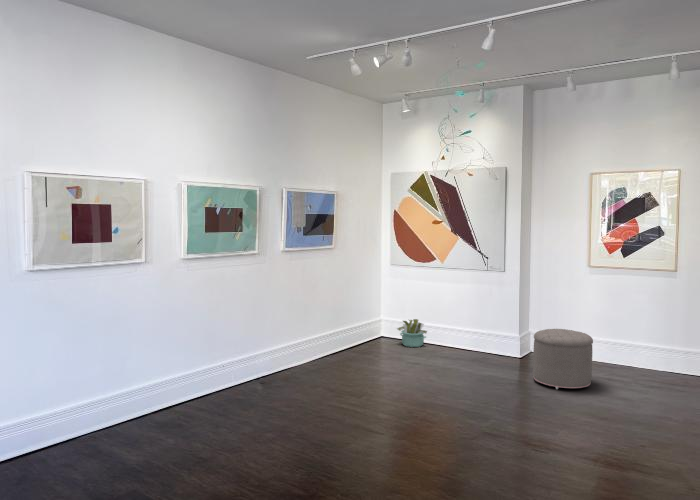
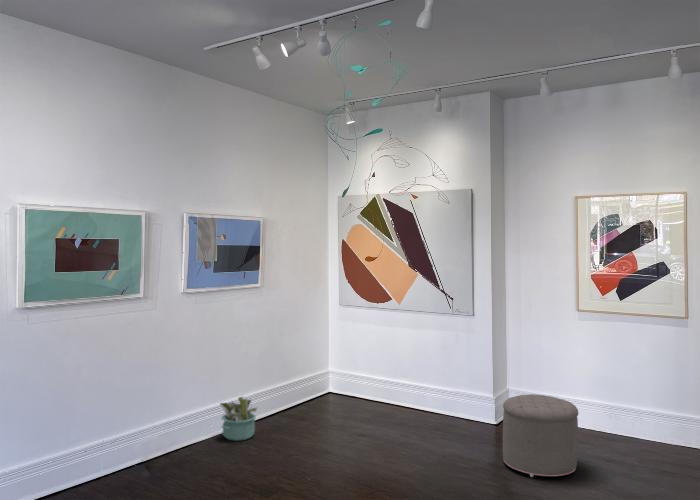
decorative plant: present [397,319,427,347] -> present [220,397,257,441]

